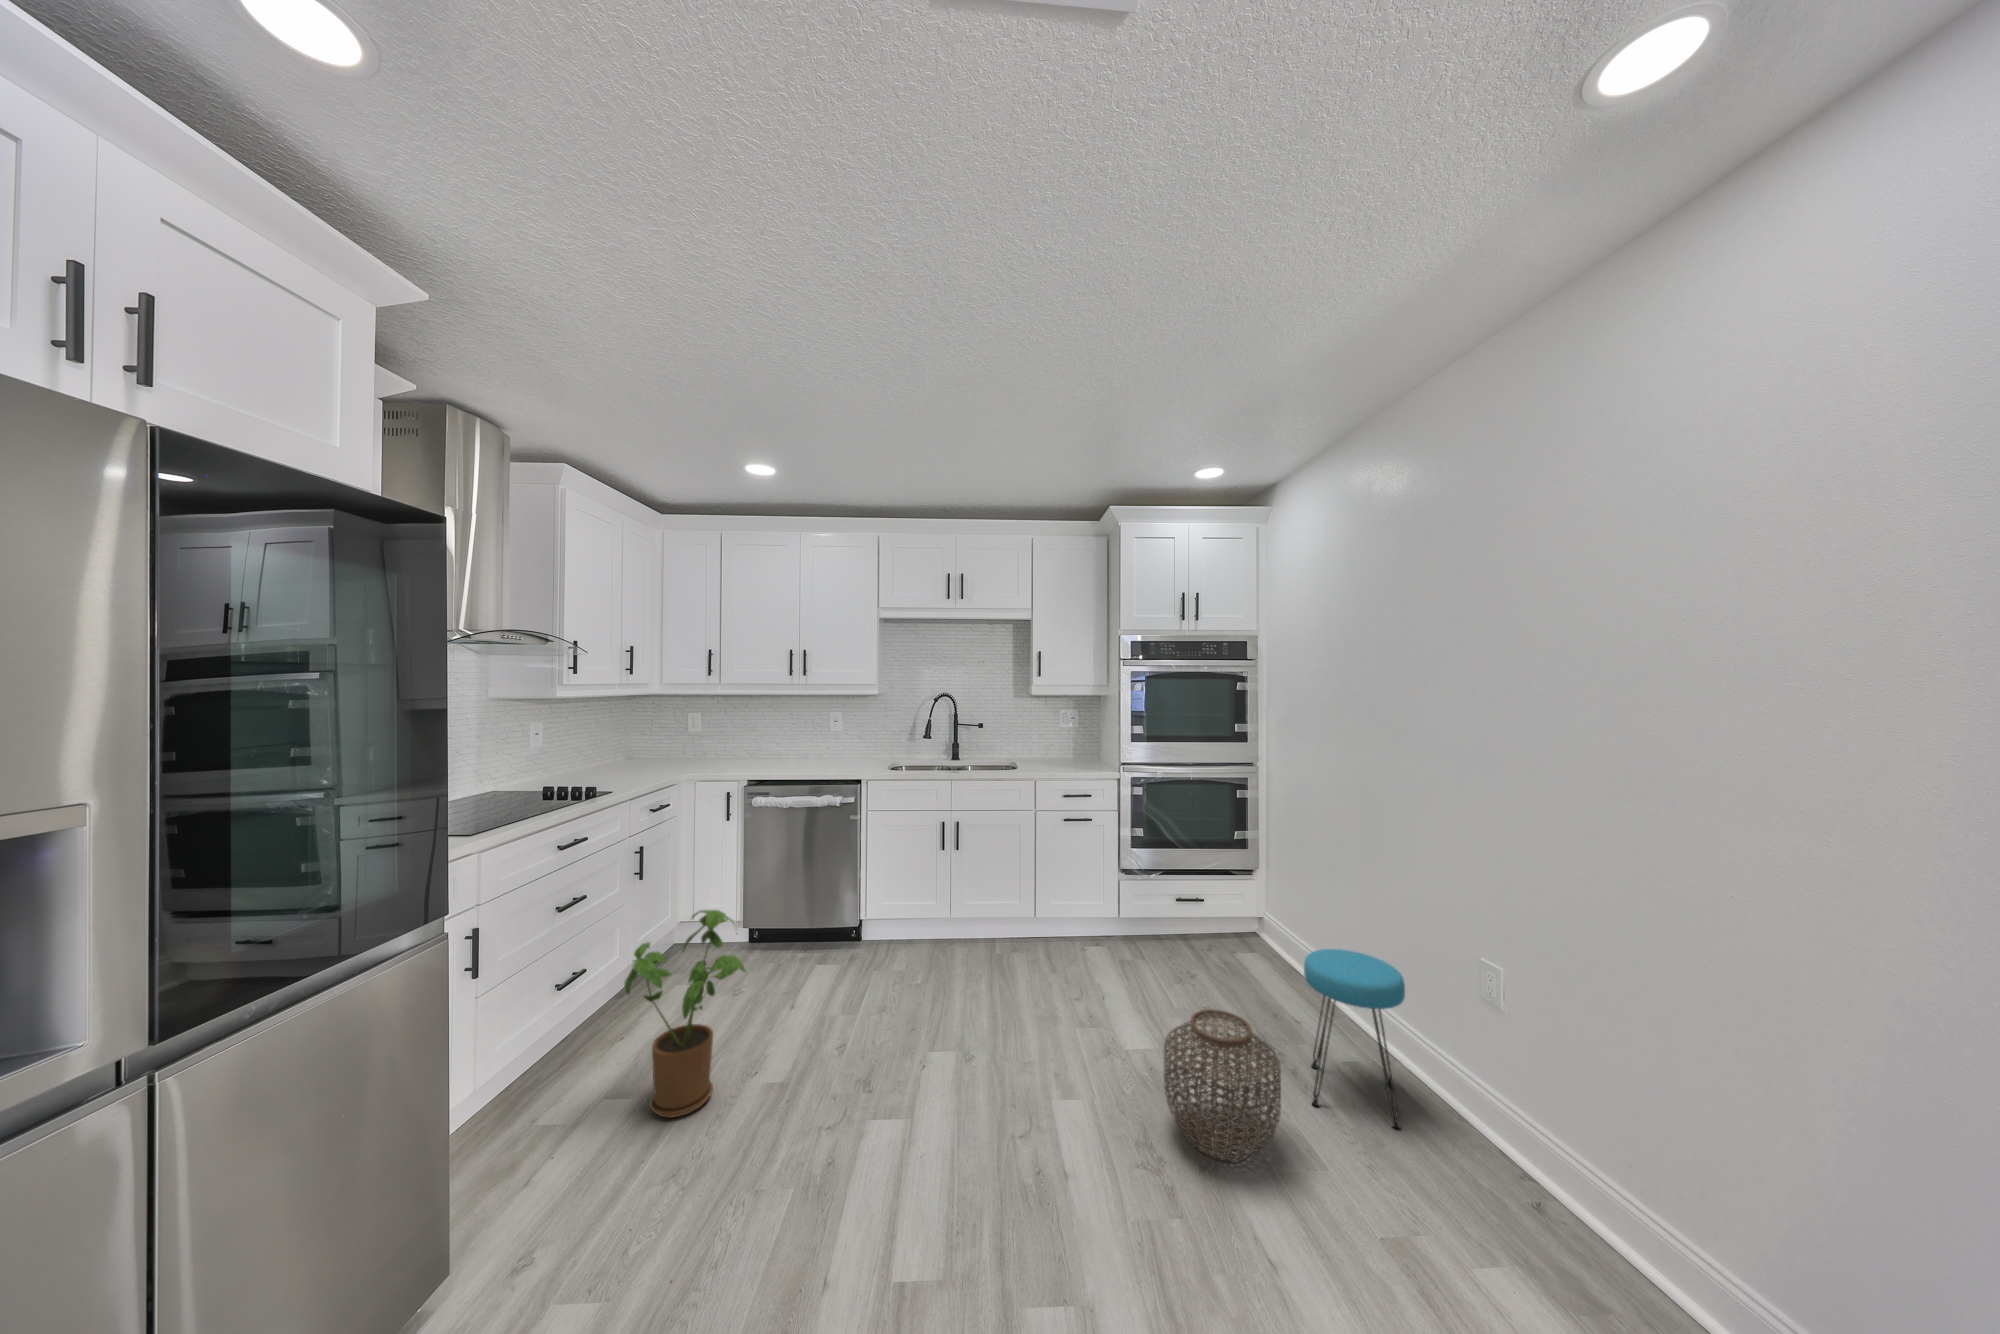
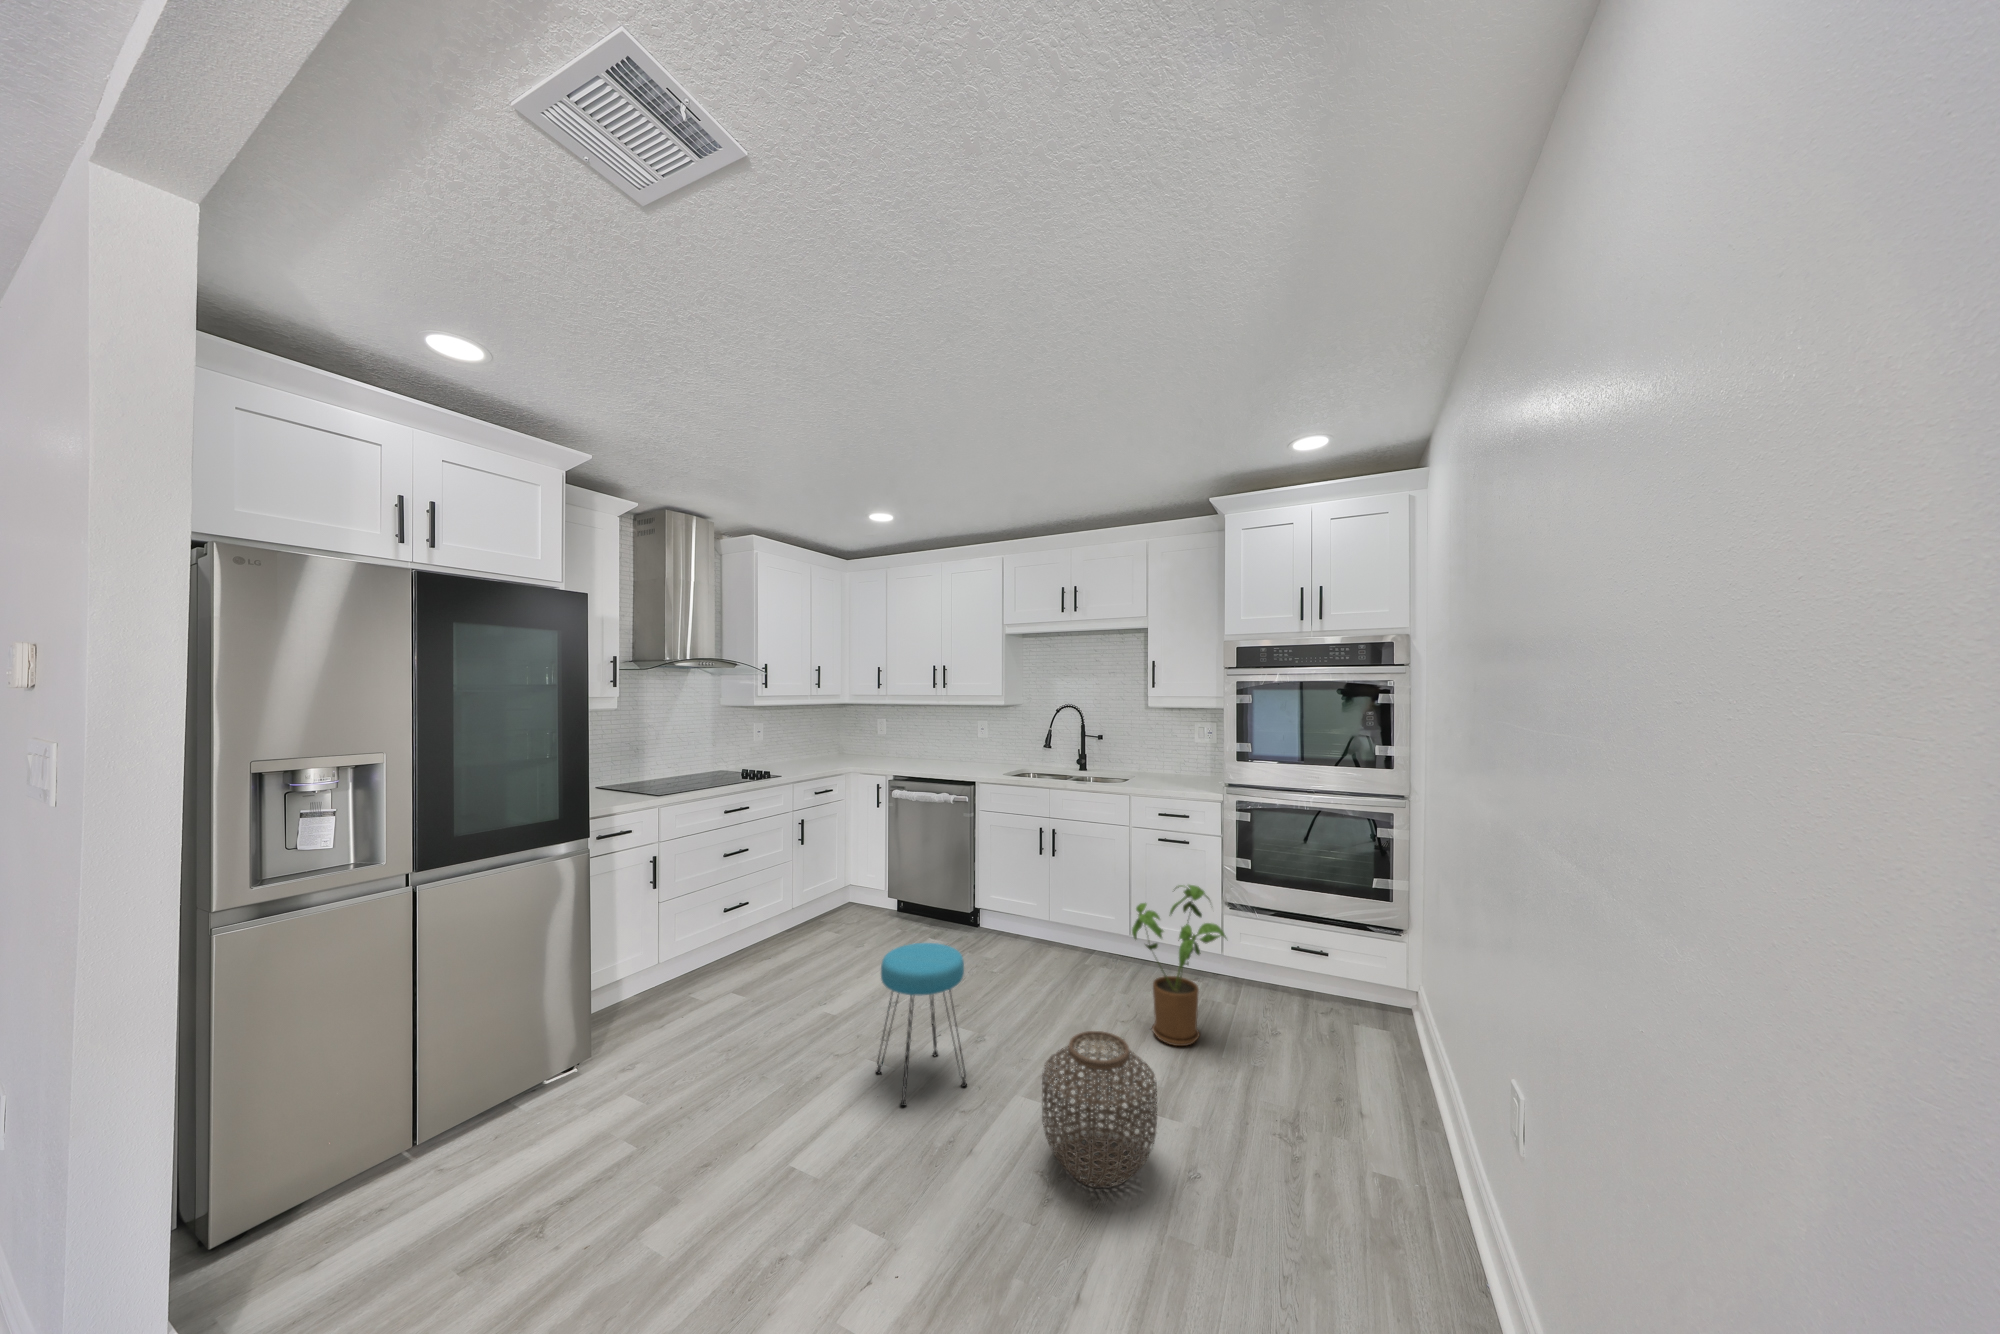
house plant: present [624,910,746,1118] -> present [1132,885,1226,1046]
stool: present [1304,949,1405,1128] -> present [876,943,967,1106]

